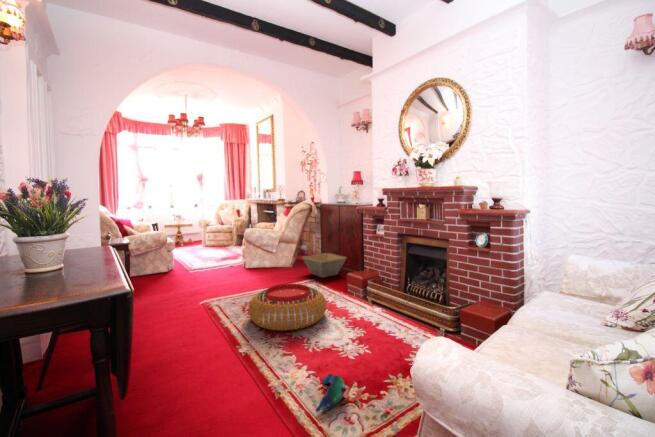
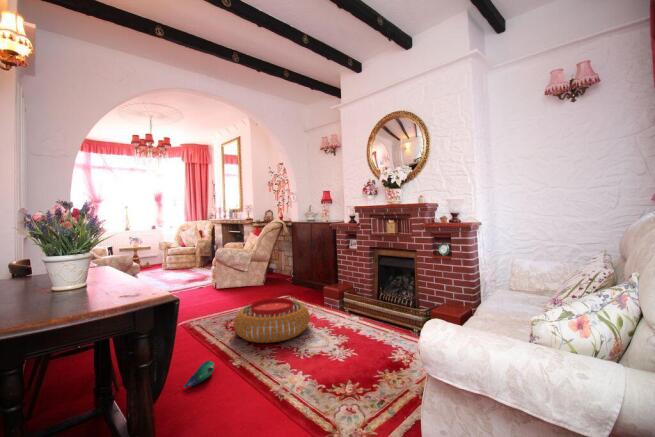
basket: present [302,253,346,277] -> none [276,269,320,293]
plush toy: present [316,374,346,412] -> present [184,361,214,388]

